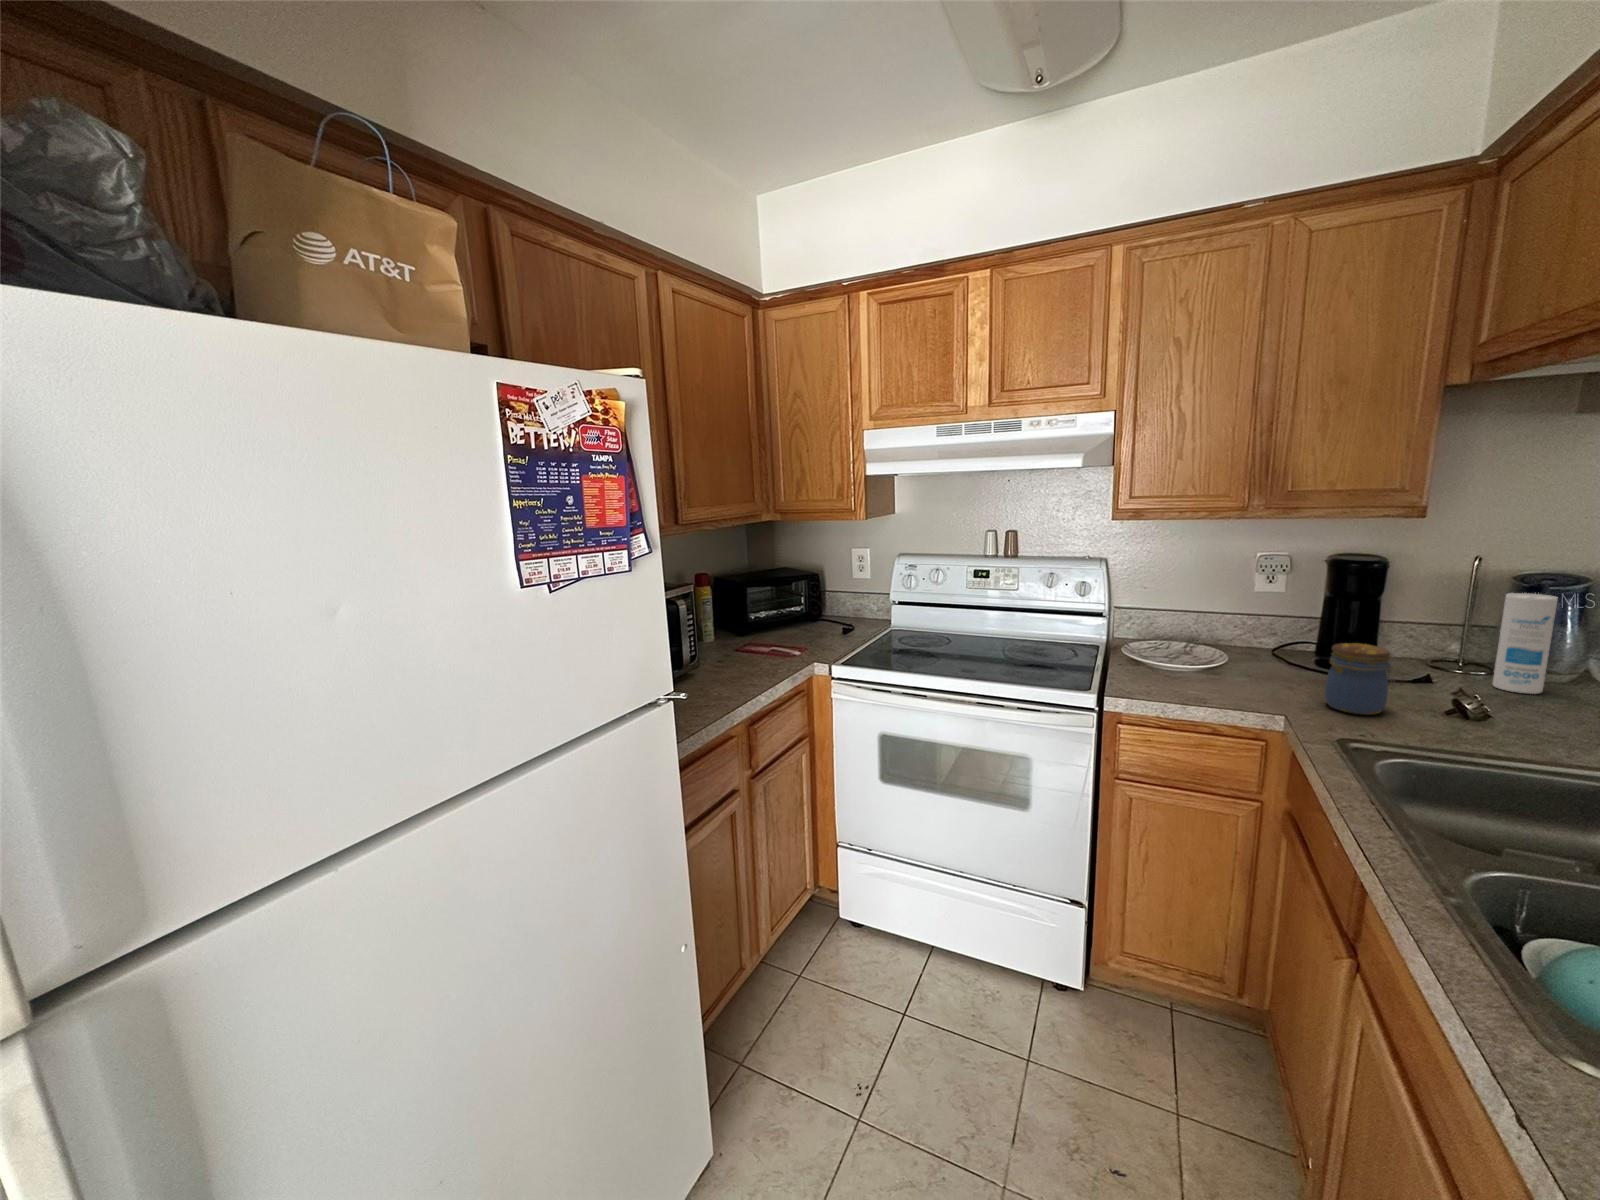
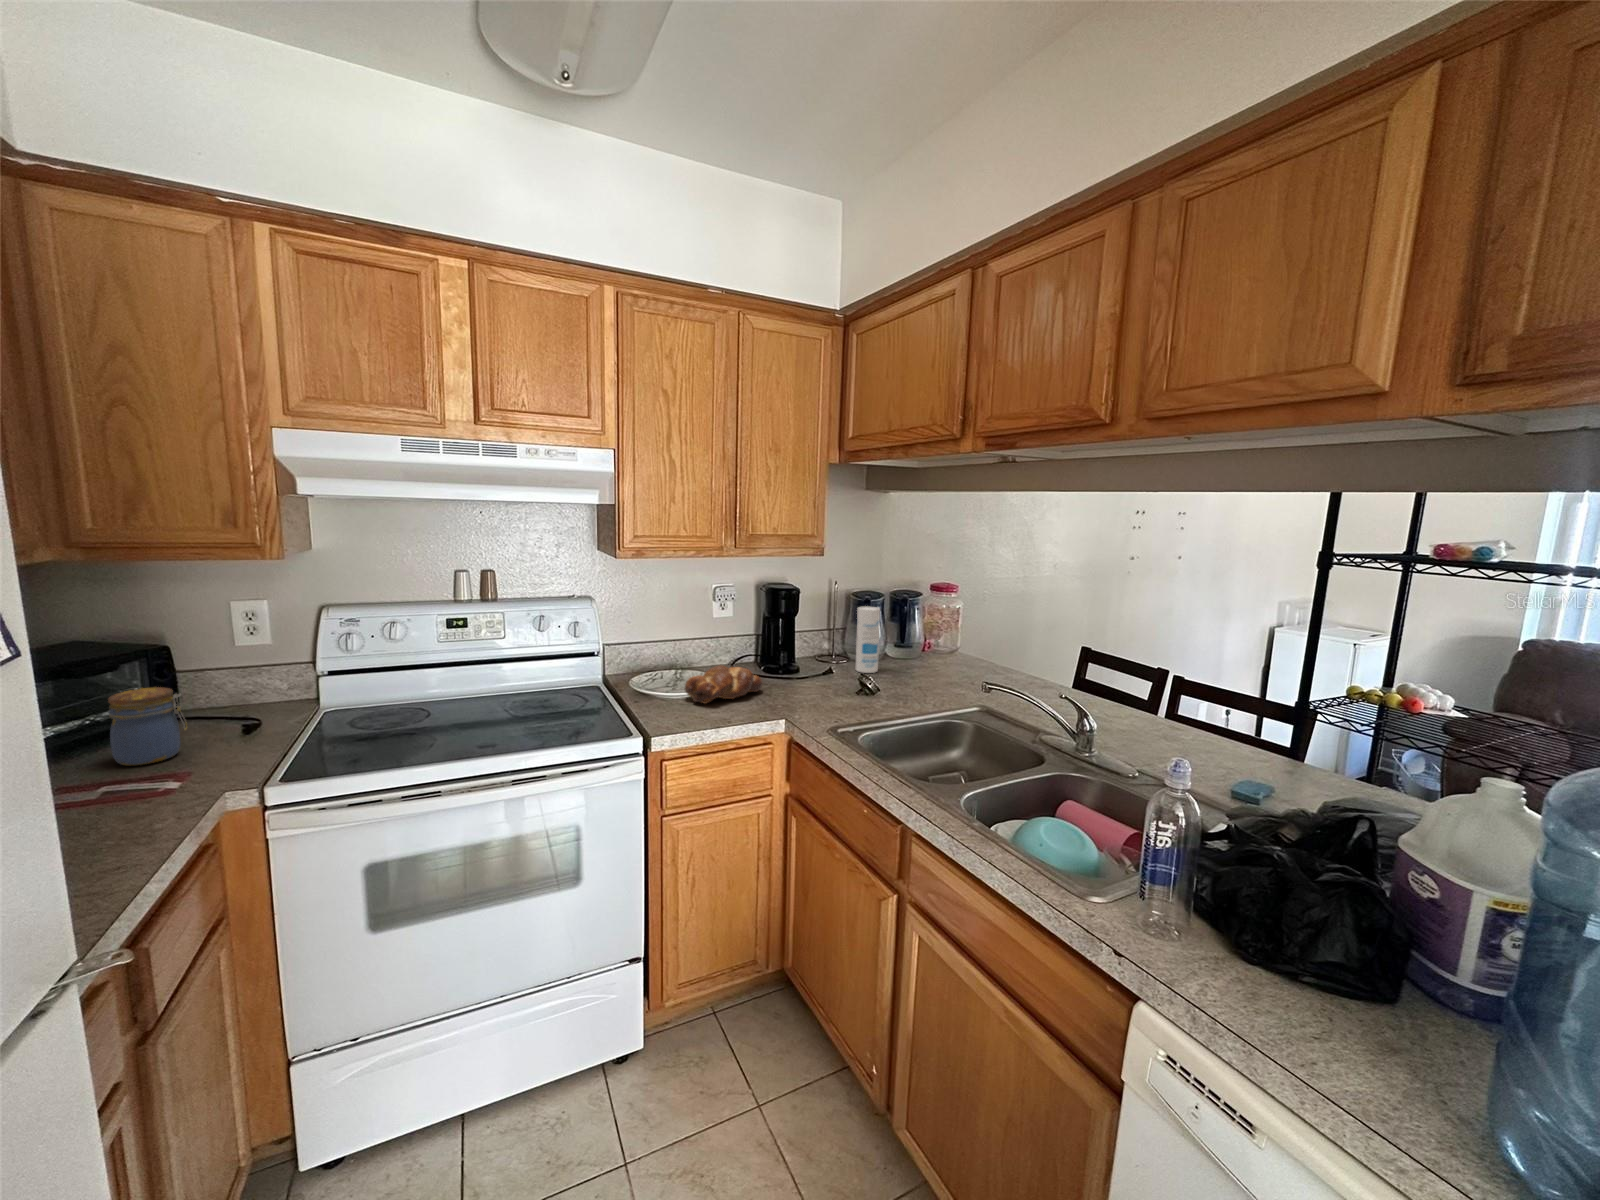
bread loaf: none [1178,642,1292,680] -> present [685,665,763,703]
jar: present [1325,643,1396,715] -> present [108,687,186,765]

